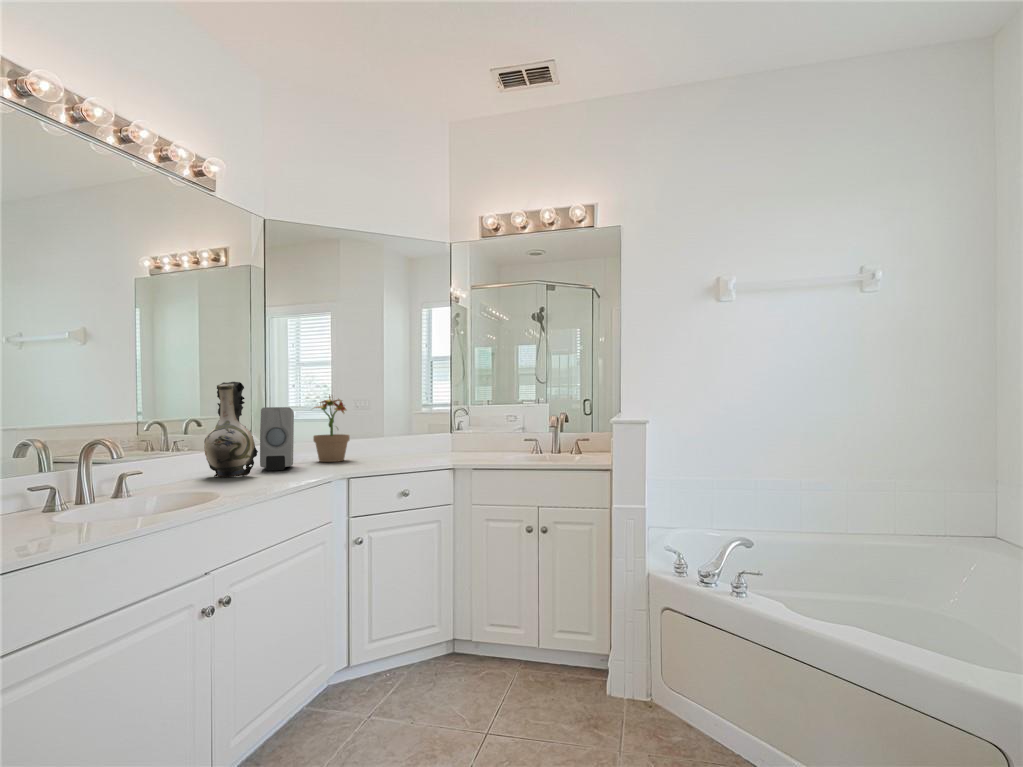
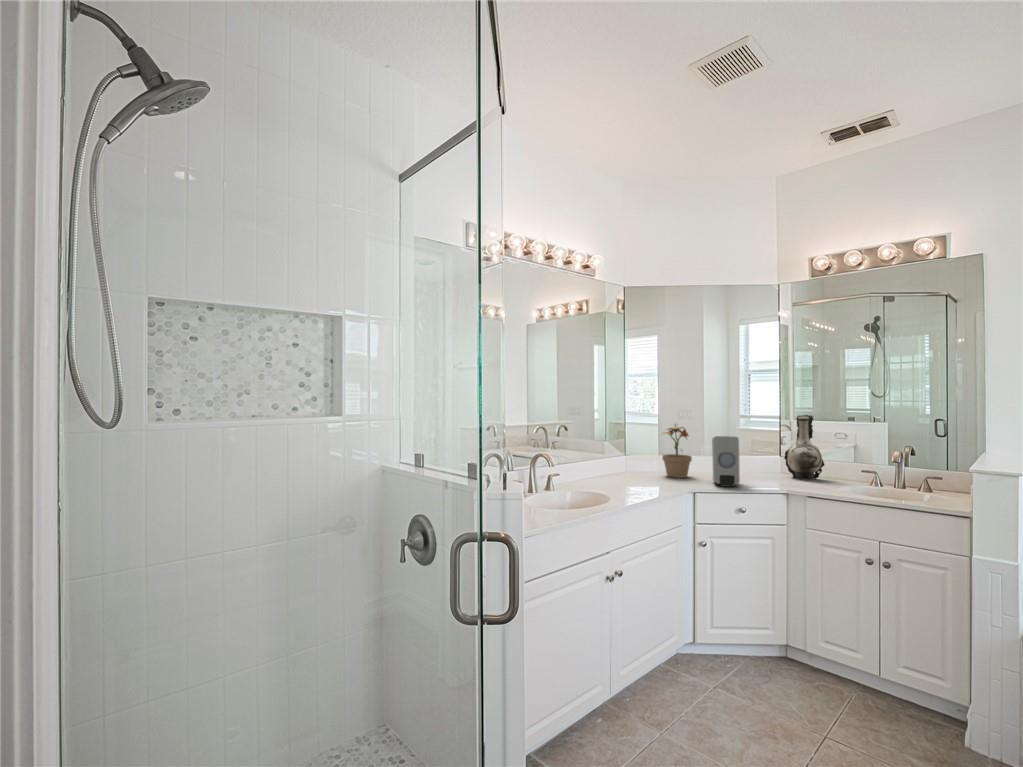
decorative vase: present [204,382,258,477] -> present [784,415,825,479]
soap dispenser: present [260,407,294,471] -> present [712,436,740,487]

